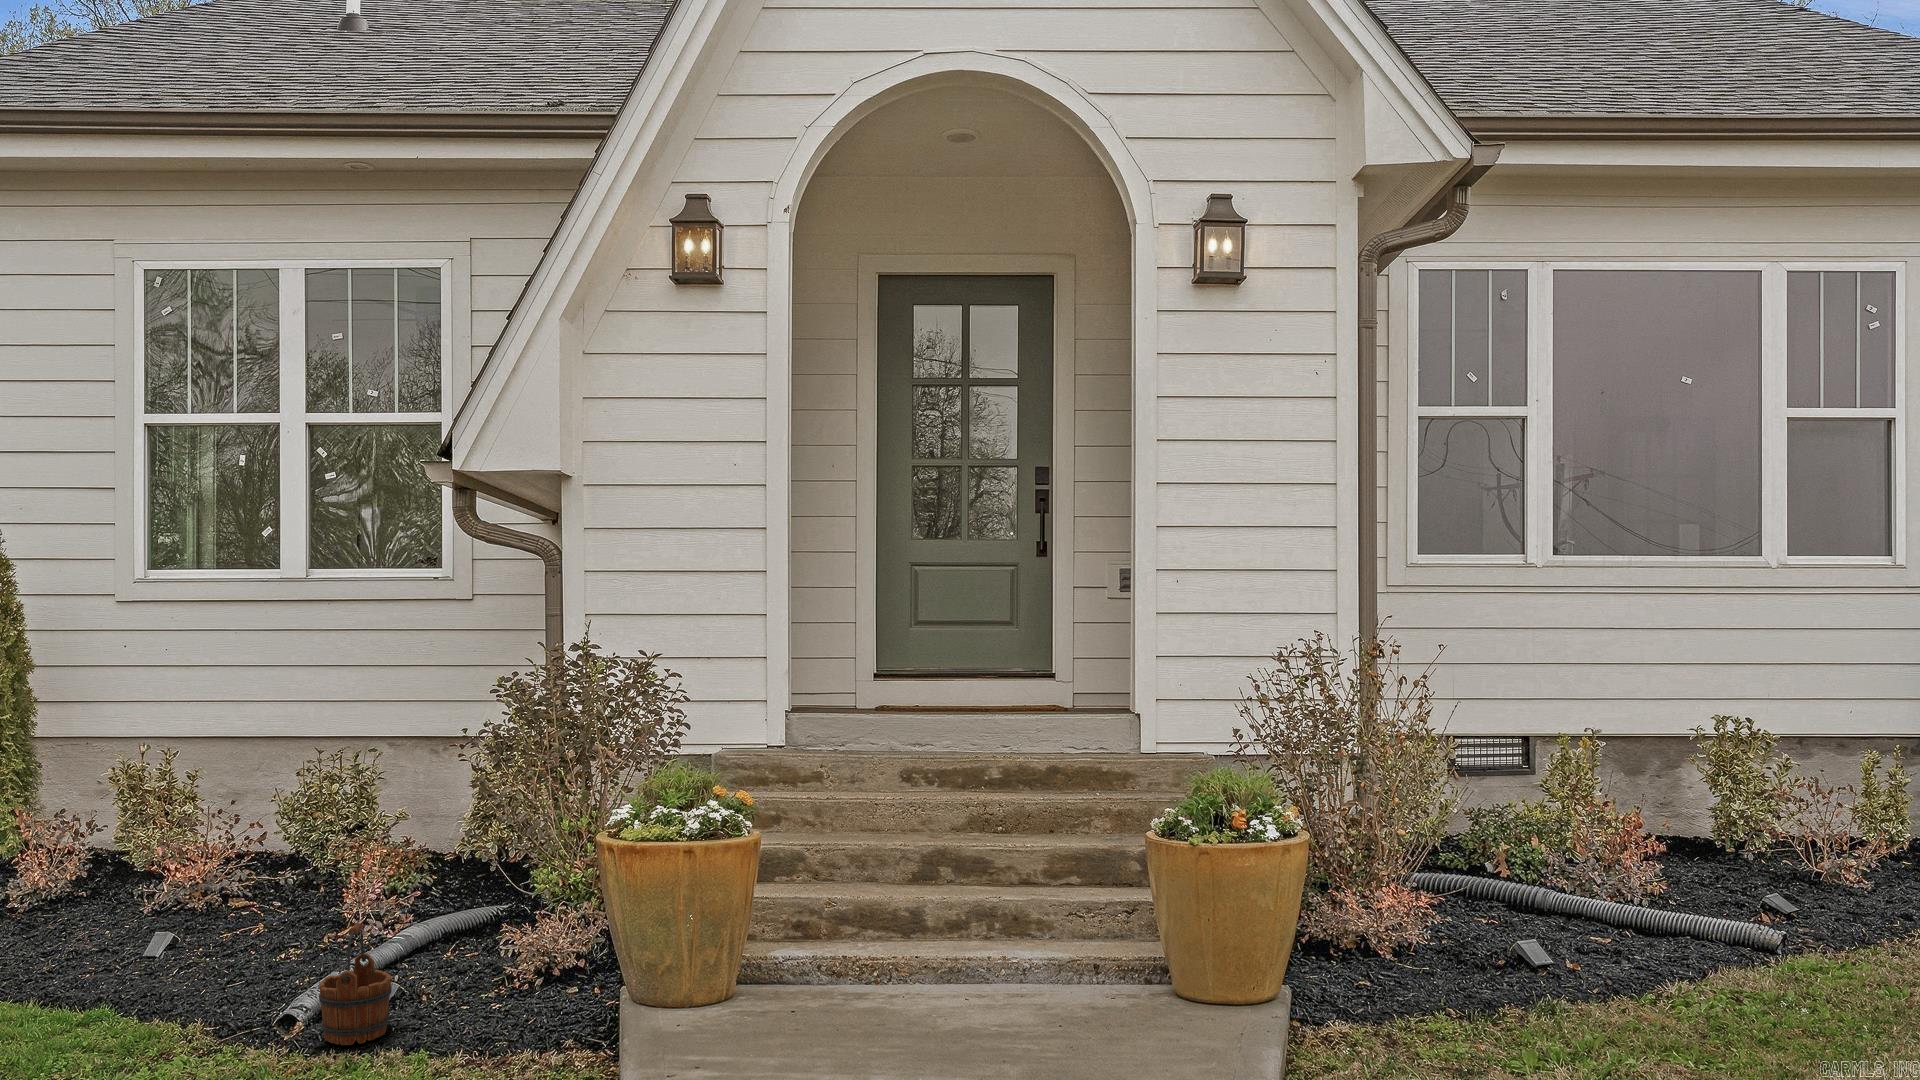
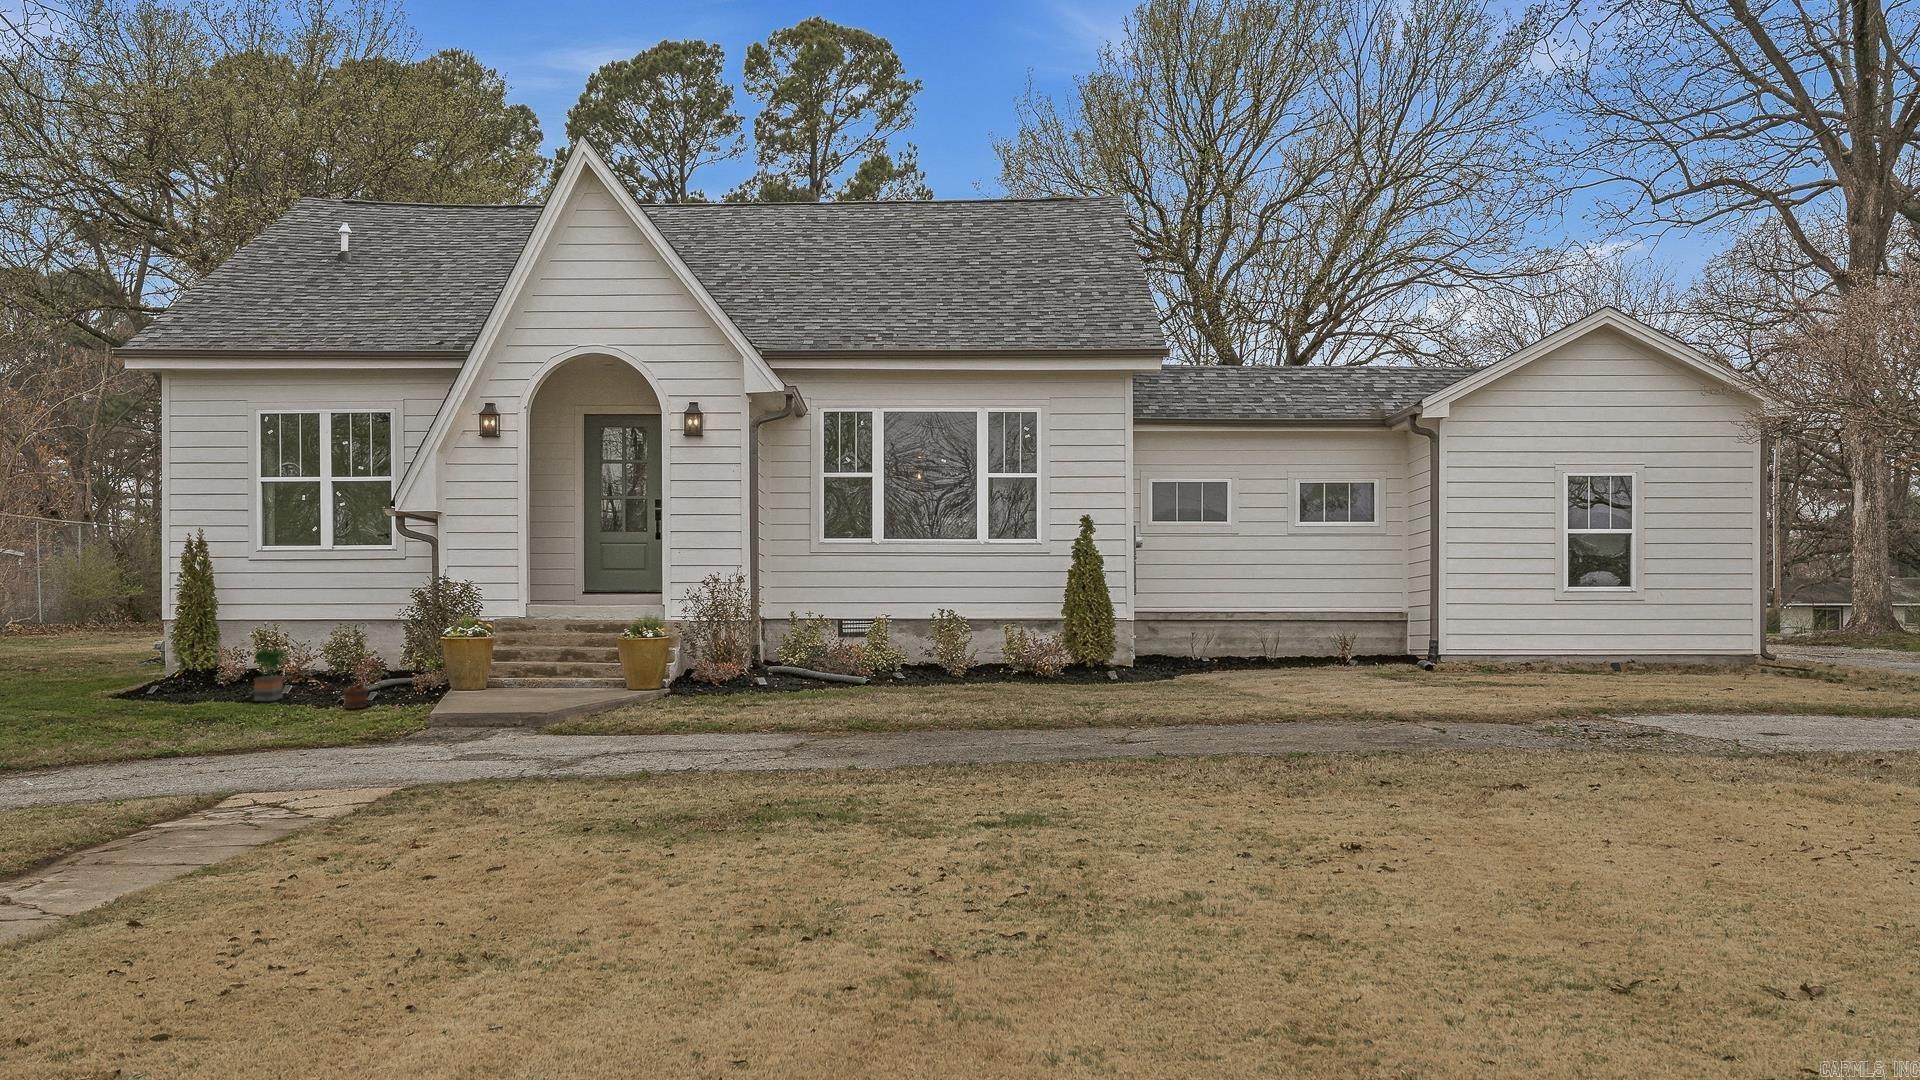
potted tree: none [72,842,177,992] -> present [254,650,287,701]

